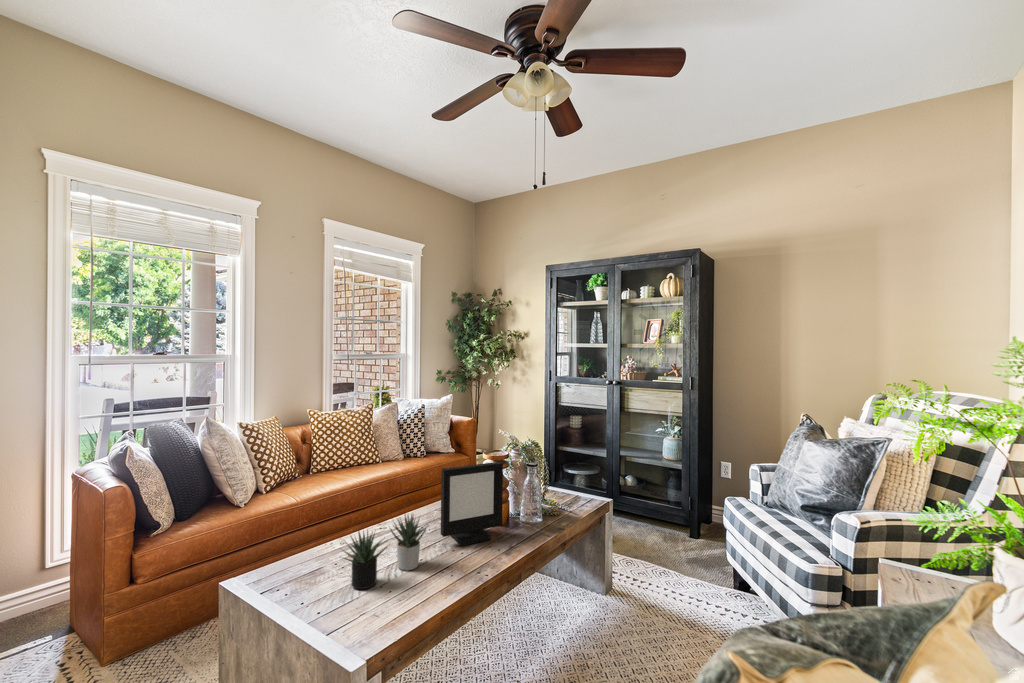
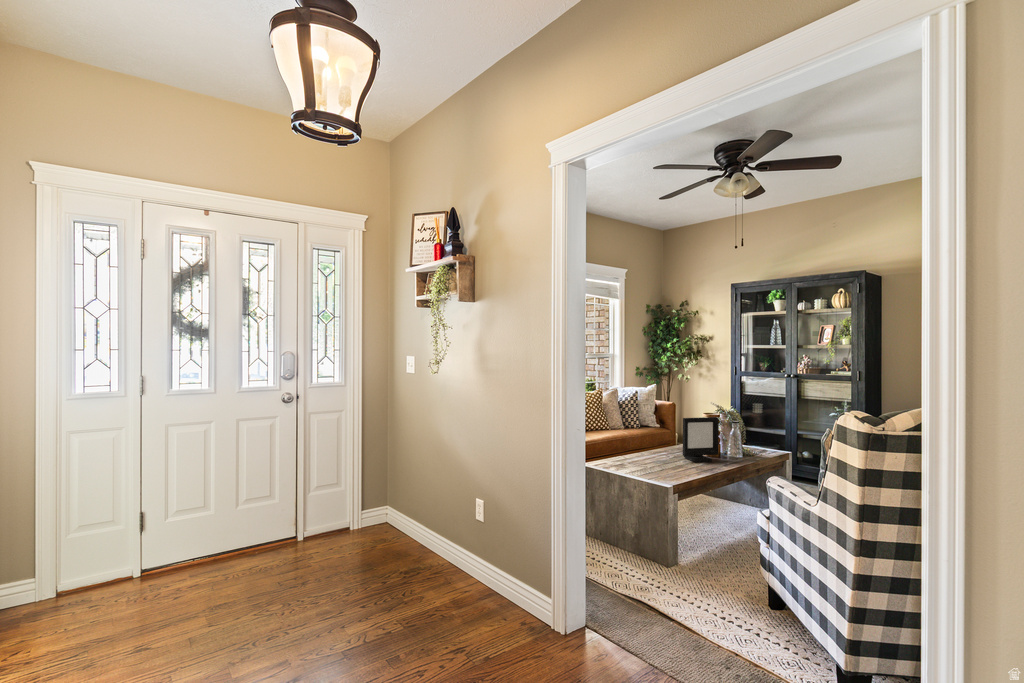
succulent plant: present [344,515,427,589] -> none [638,438,681,471]

